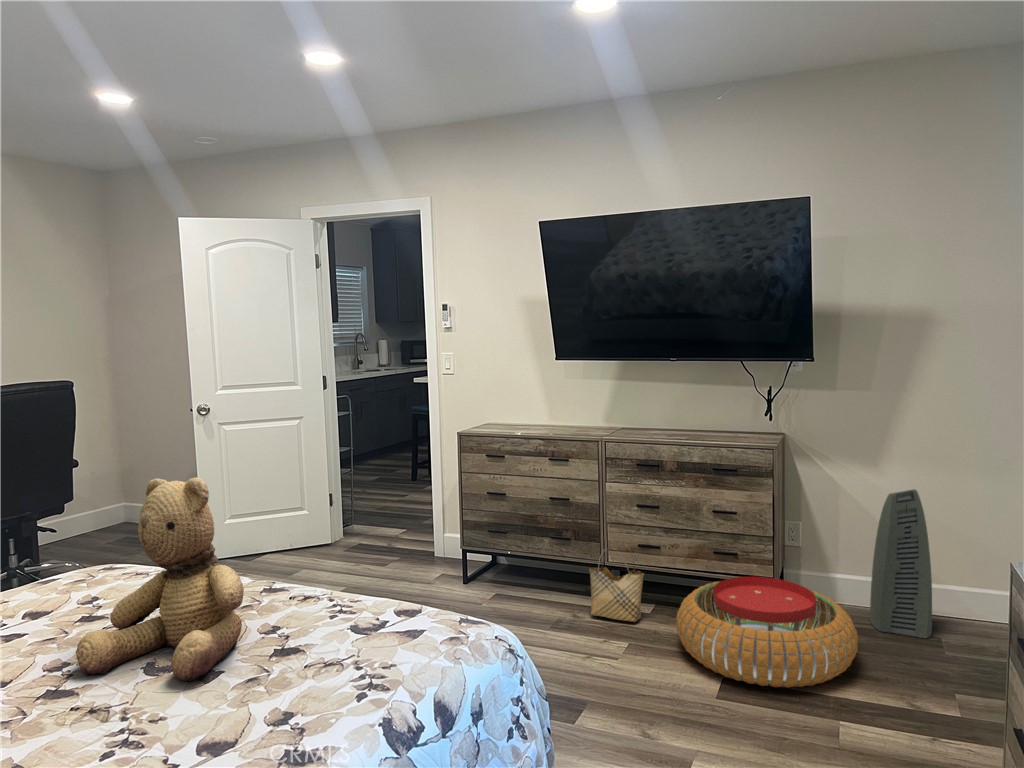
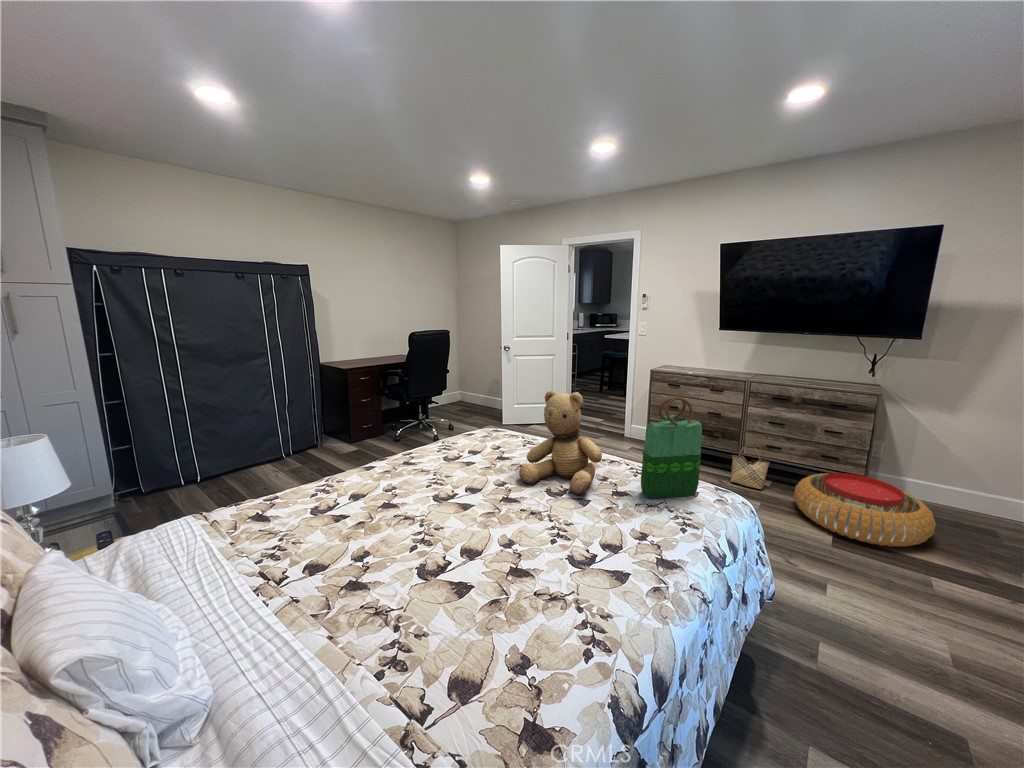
tote bag: none [315,470,422,666] -> present [641,397,702,498]
air purifier: present [870,489,932,638] -> none [934,432,997,530]

